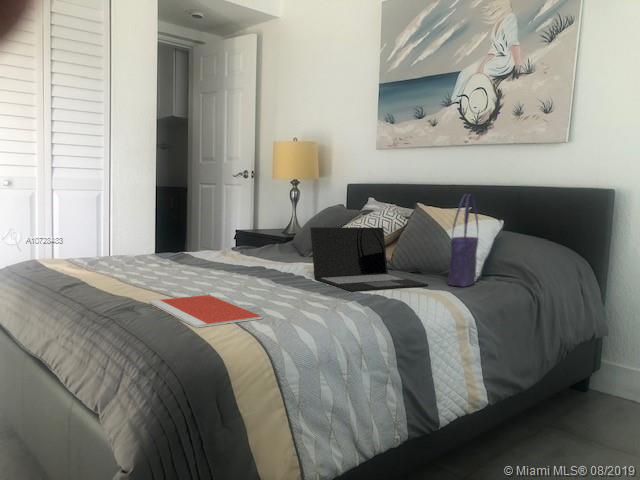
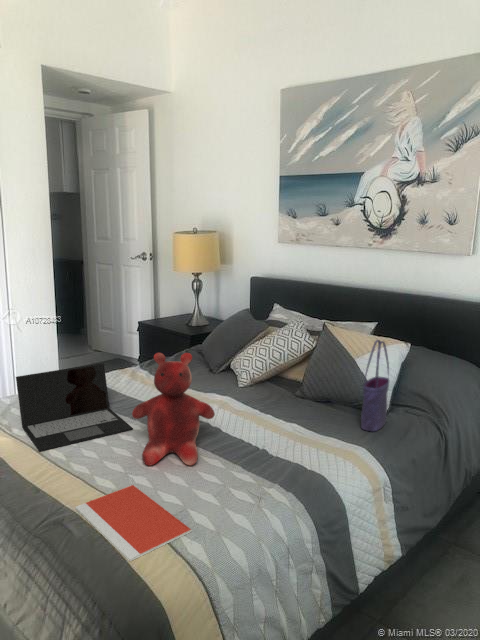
teddy bear: none [215,183,297,291] -> present [132,353,215,465]
laptop: present [310,227,428,291] -> present [16,363,133,452]

